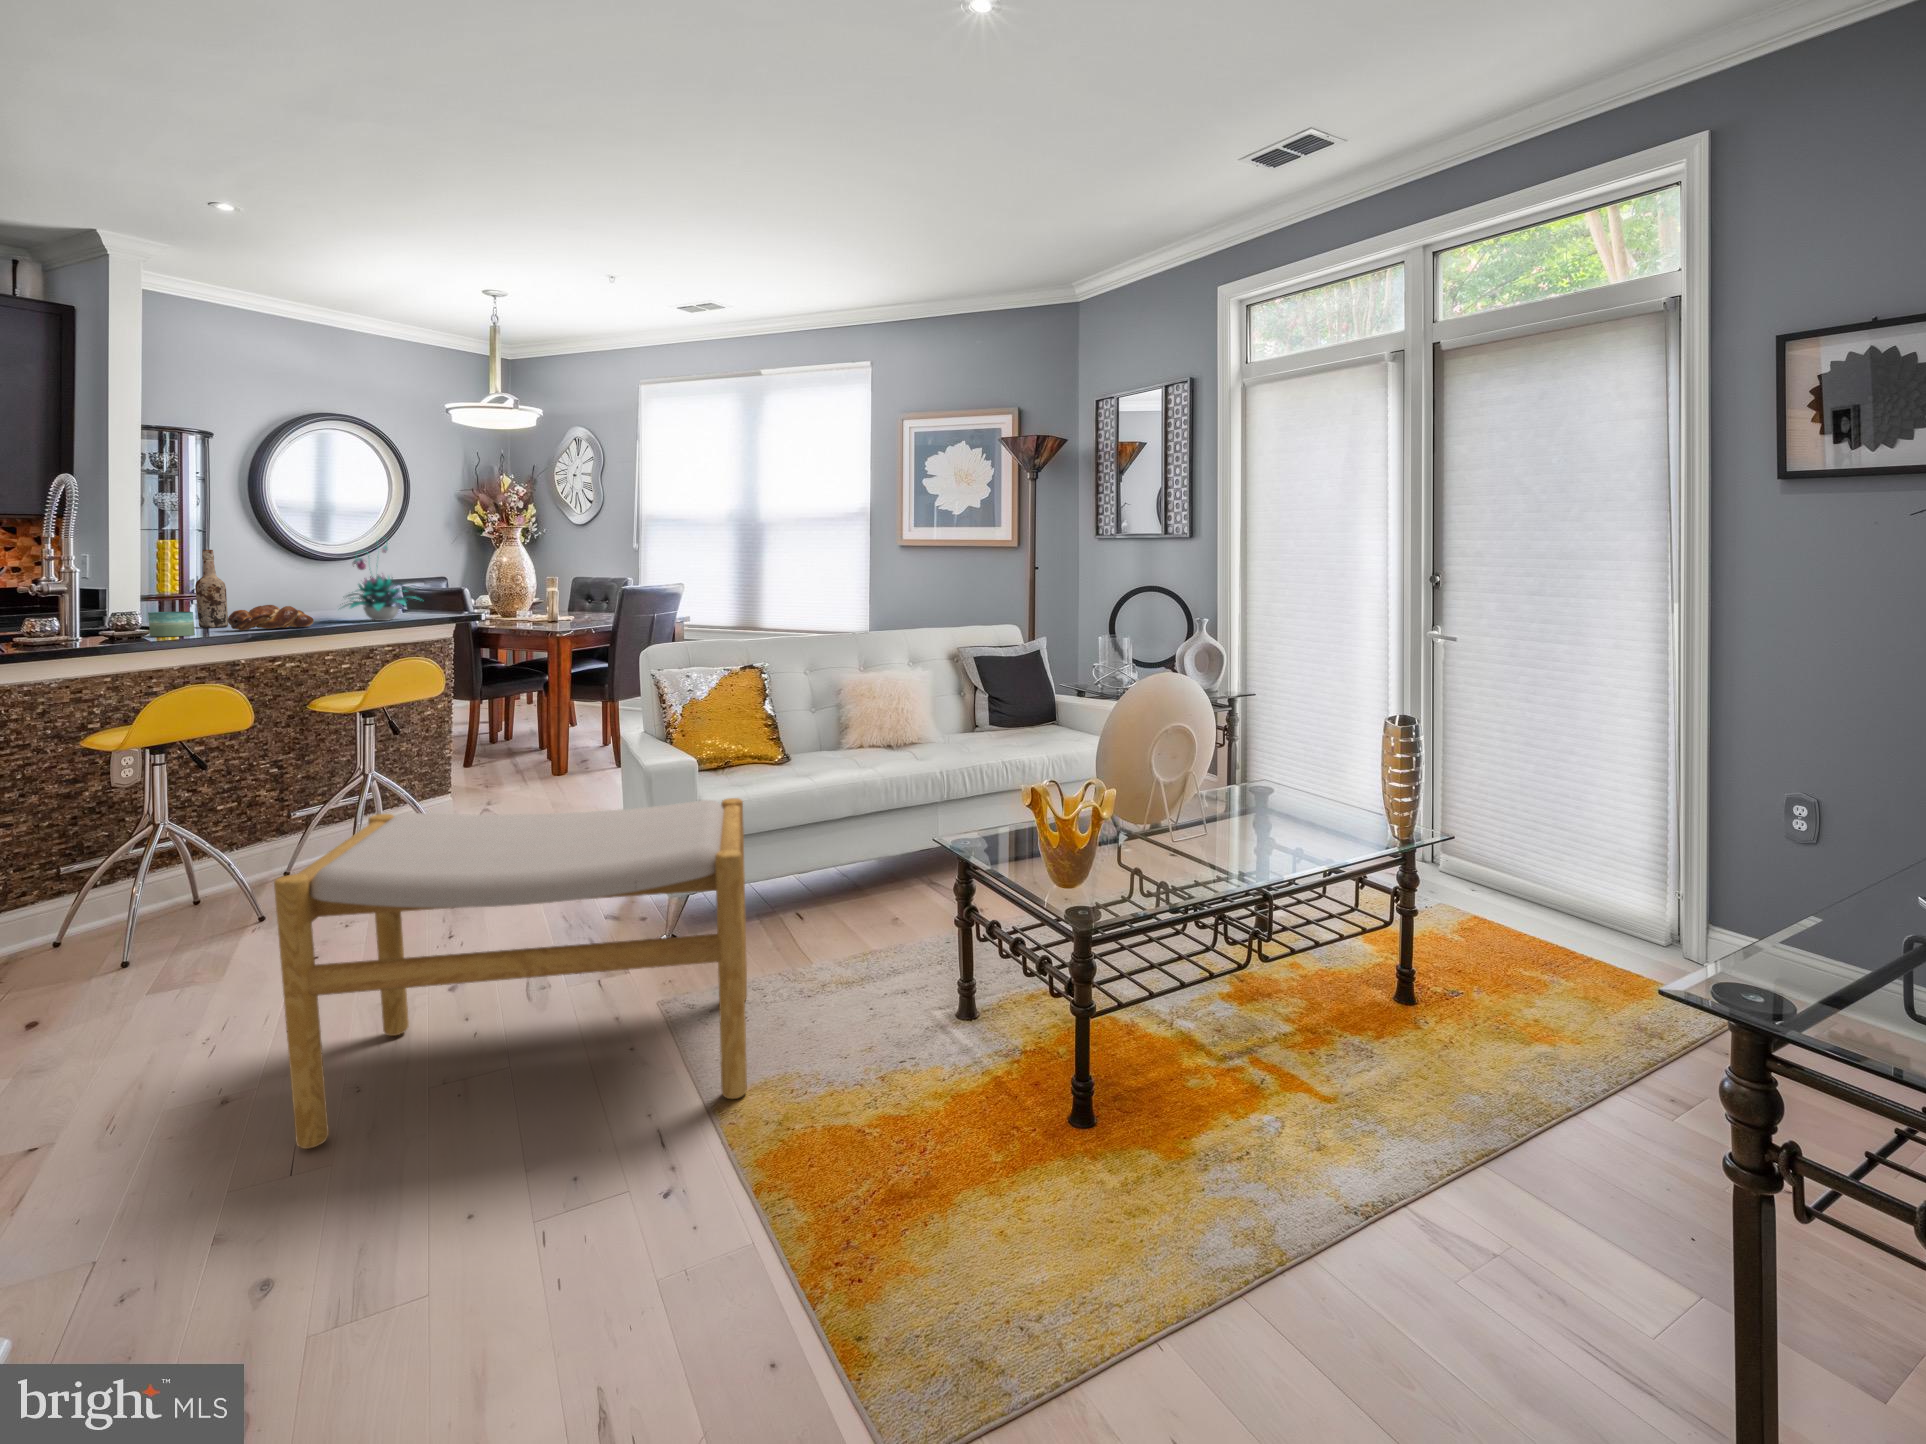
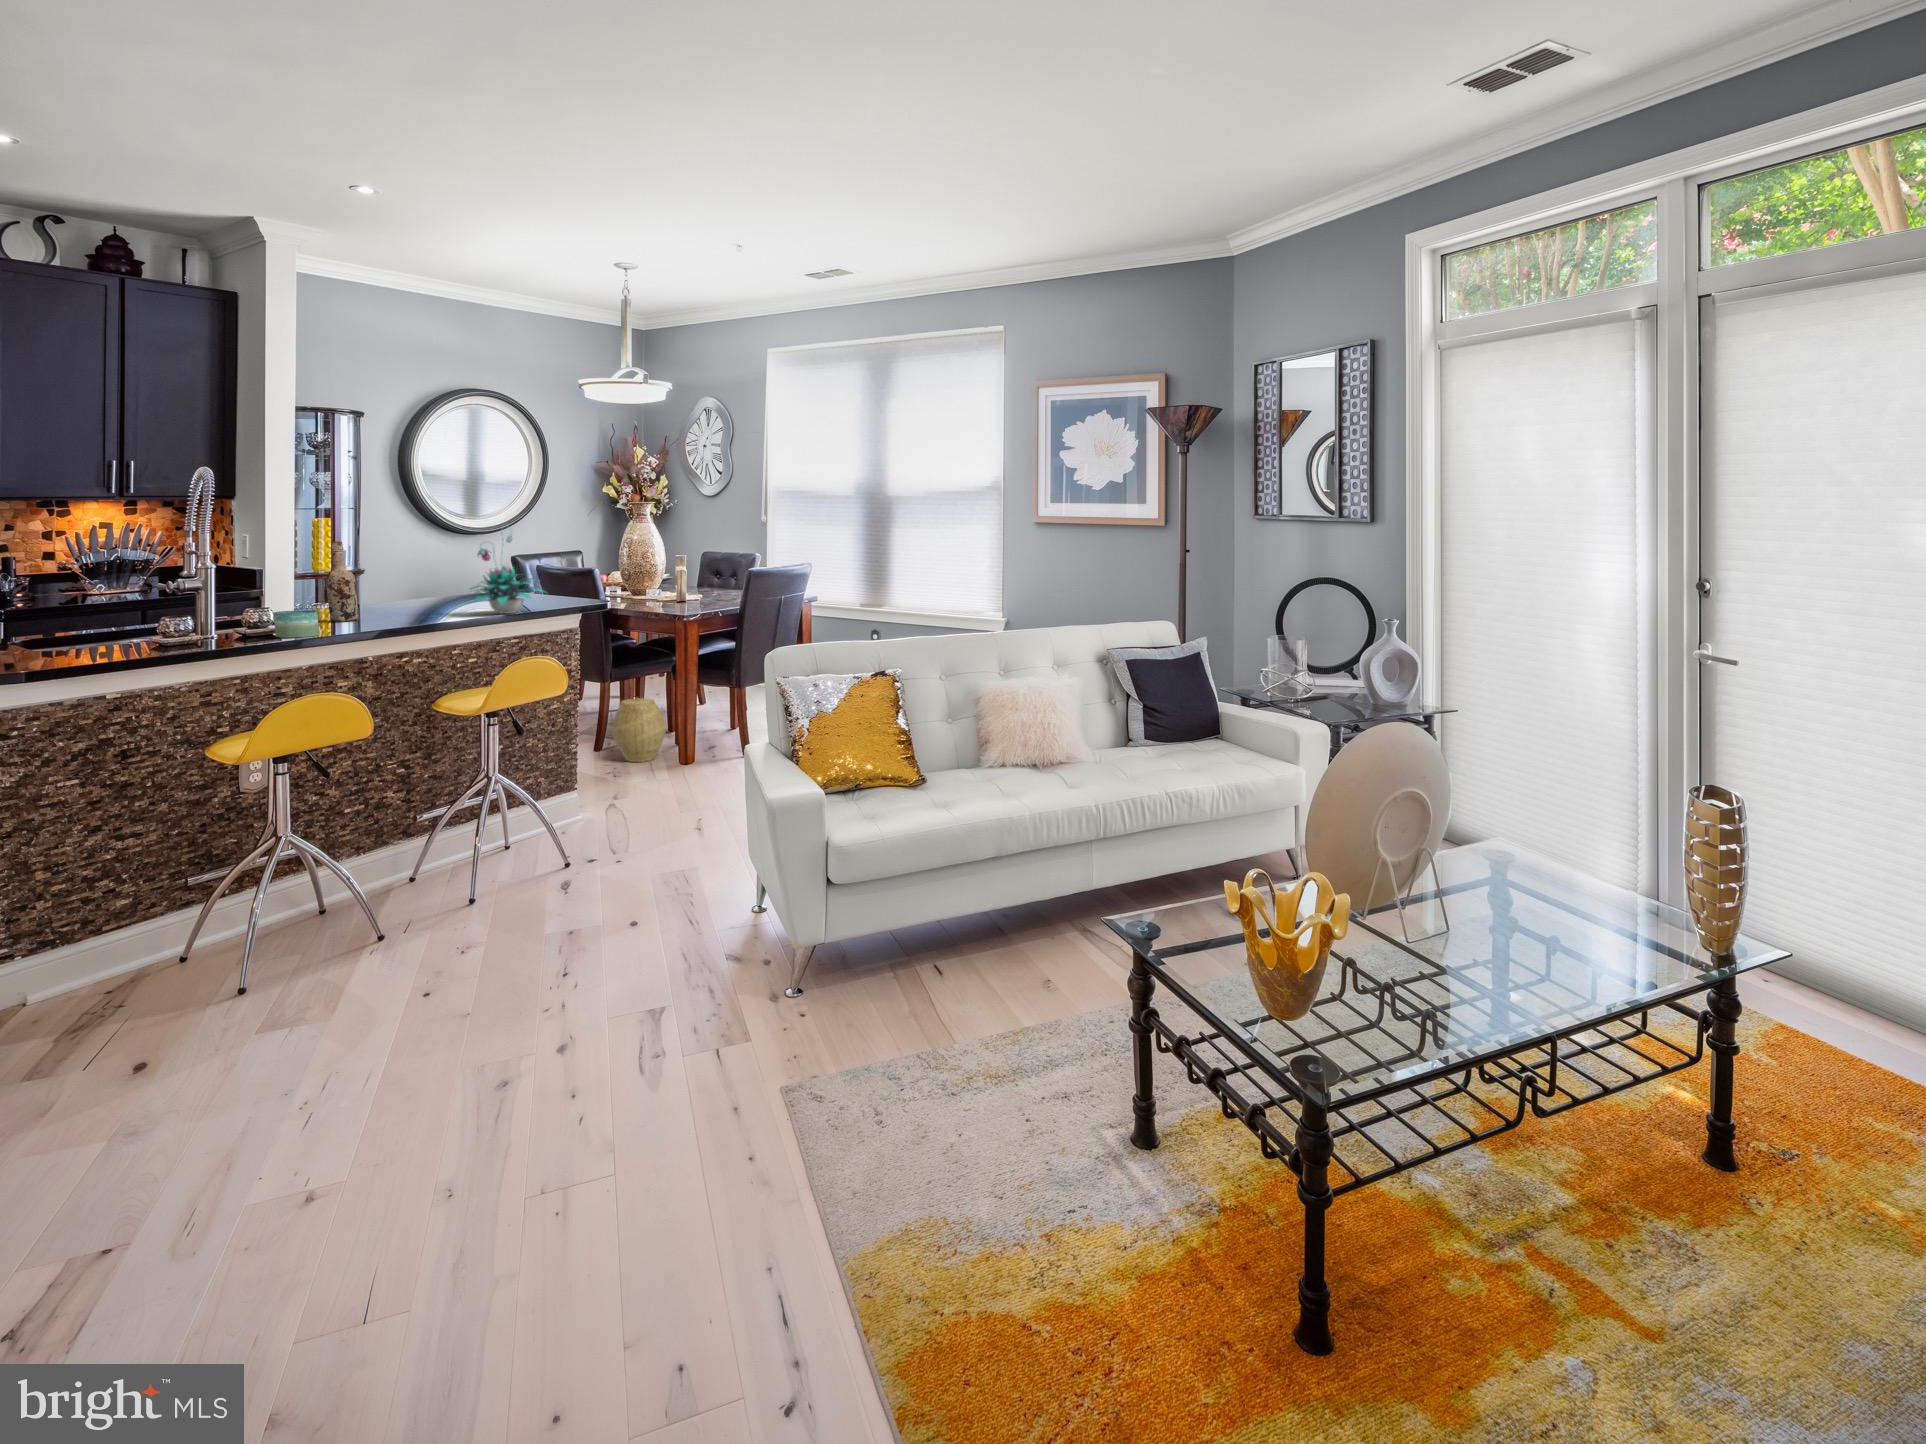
bread loaf: present [228,605,314,630] -> none [353,601,437,628]
woven basket: none [483,713,538,776] -> present [612,698,666,762]
footstool: present [274,798,747,1149] -> none [347,852,875,1264]

